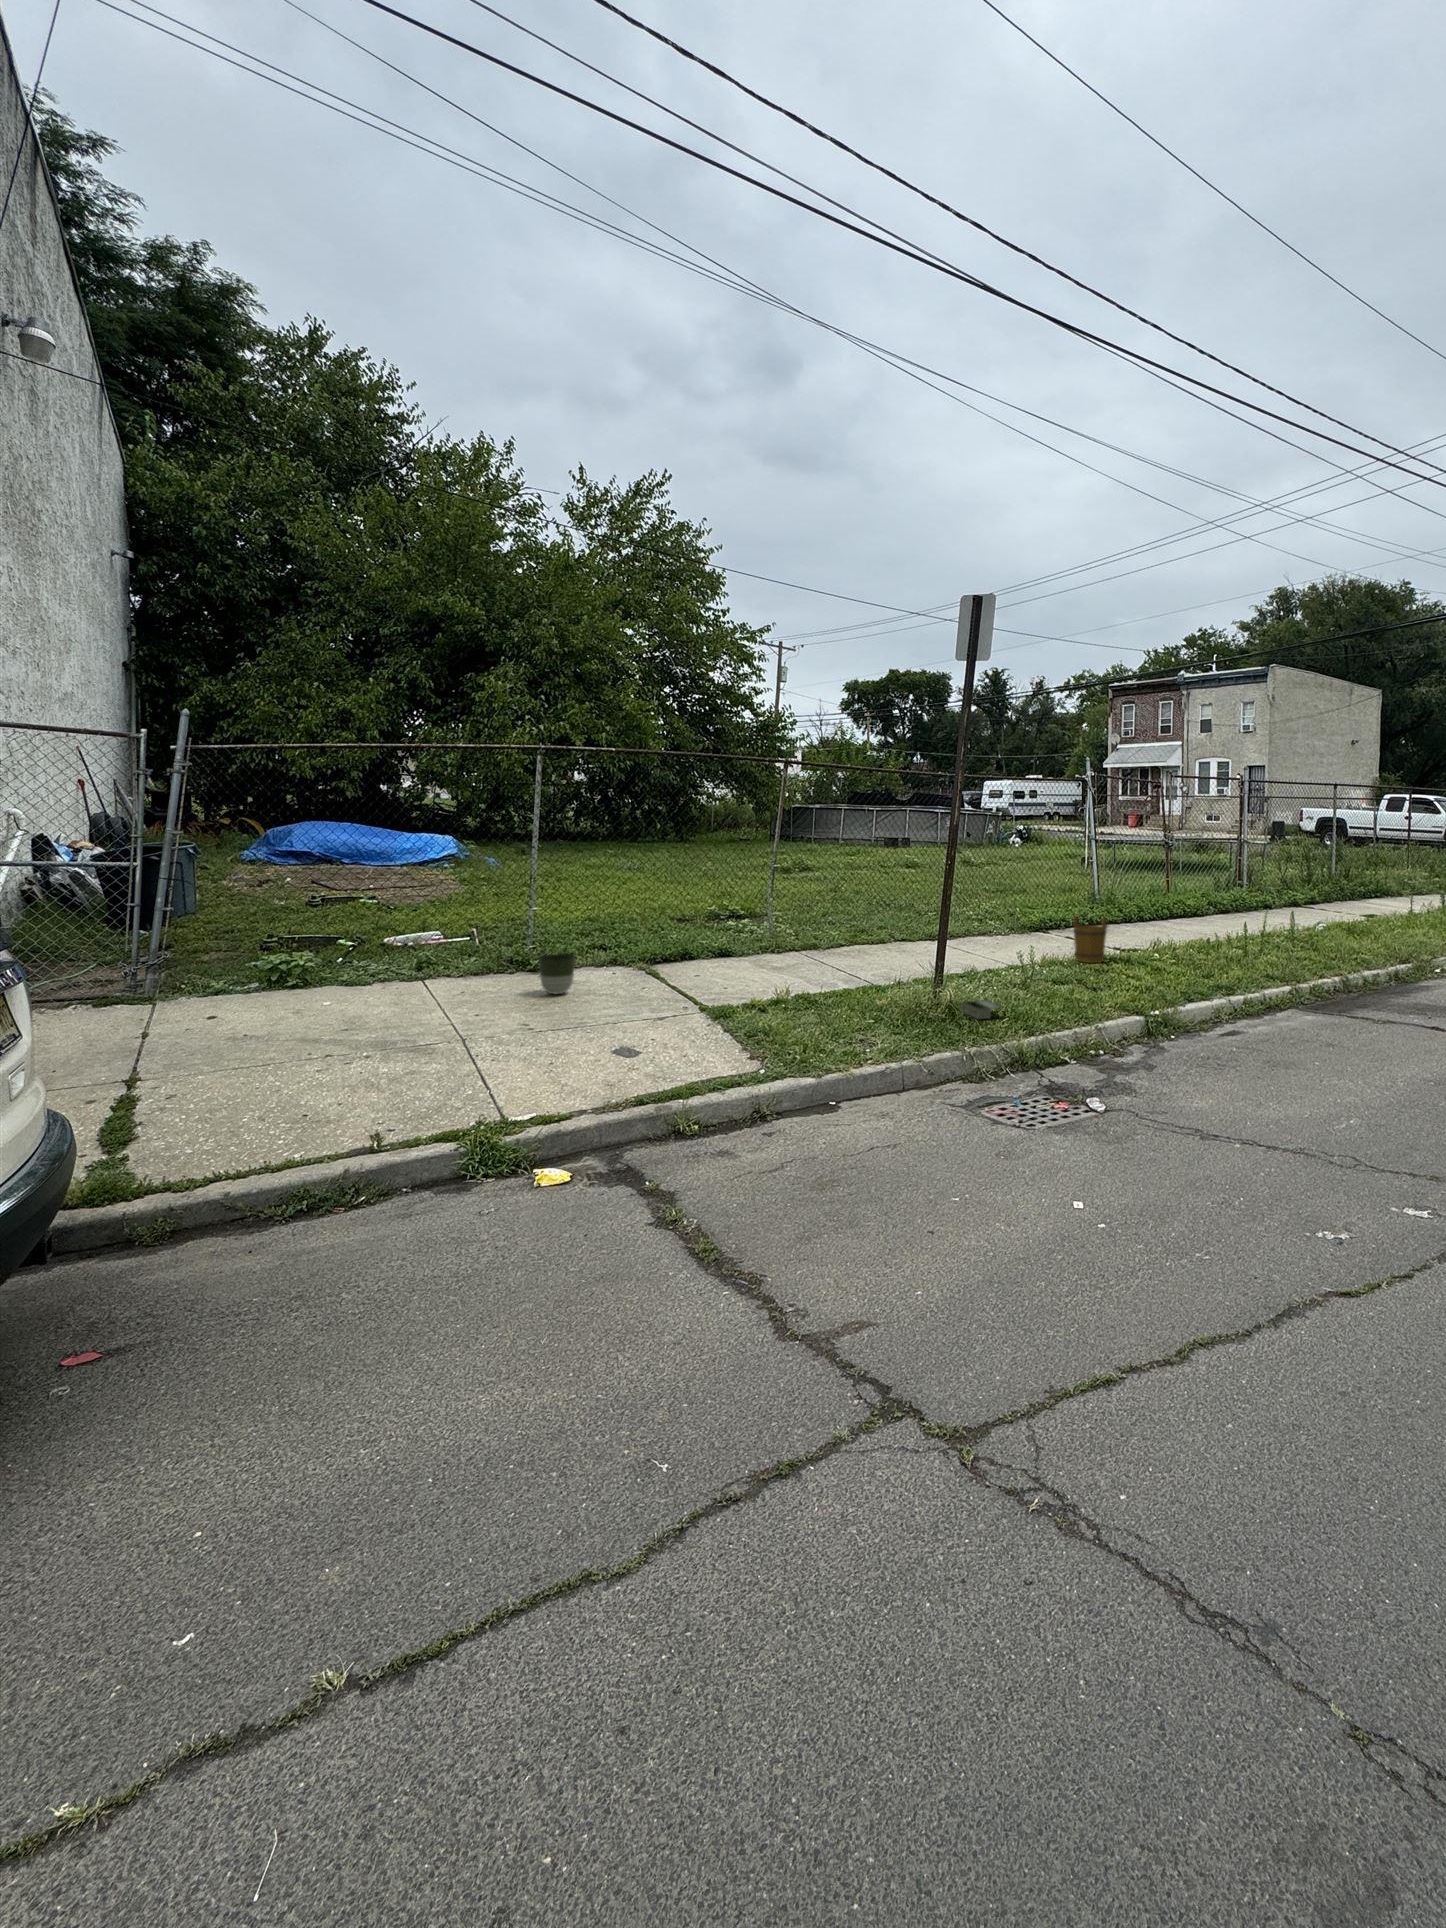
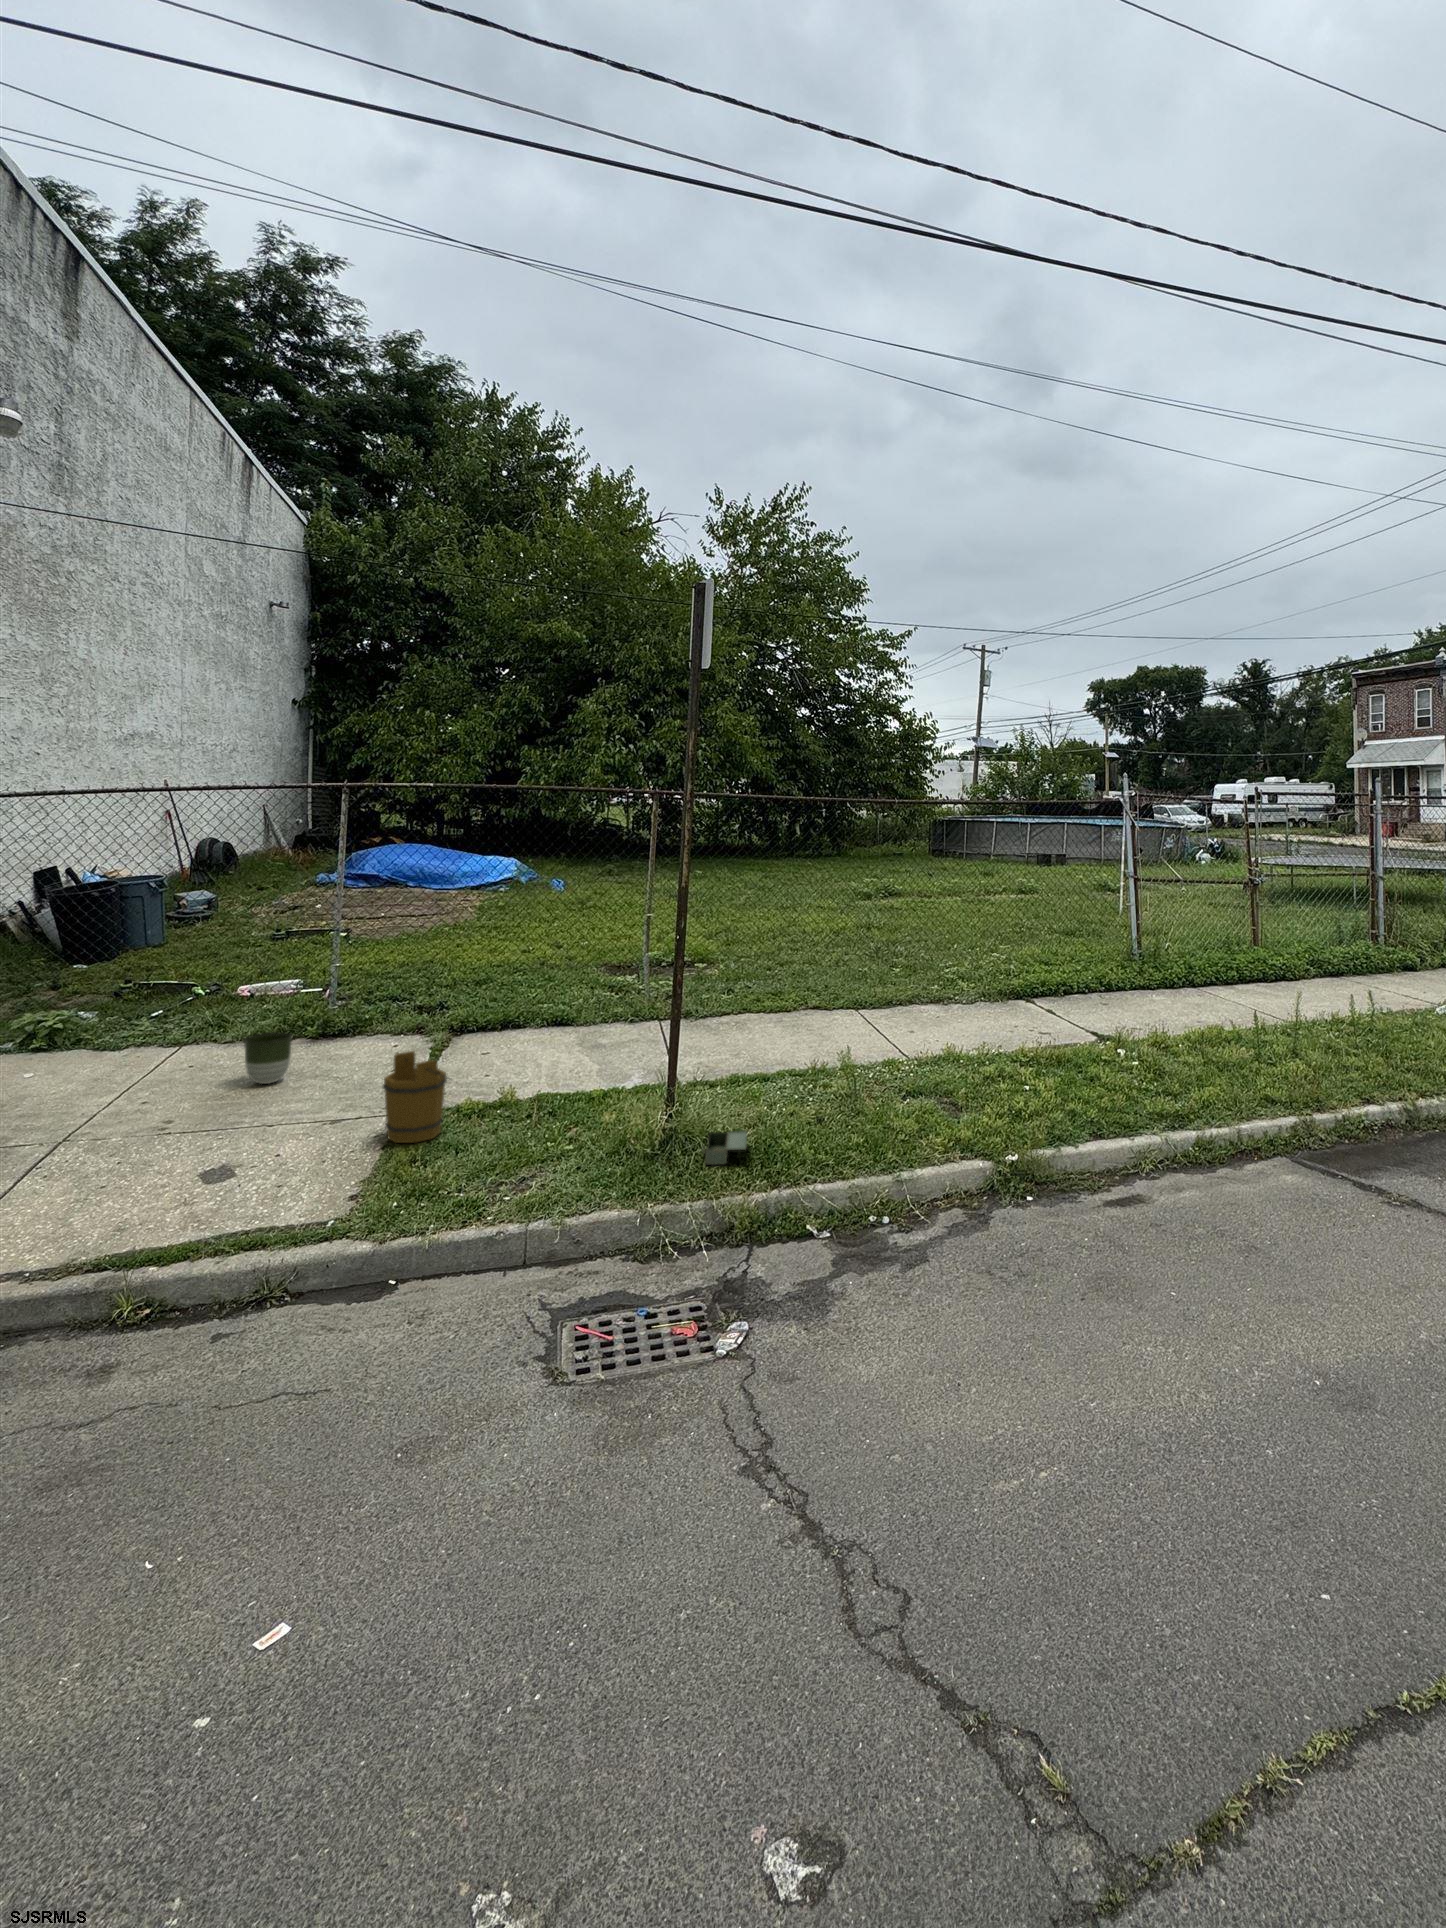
bucket: present [1073,916,1108,963] -> present [383,1051,449,1143]

